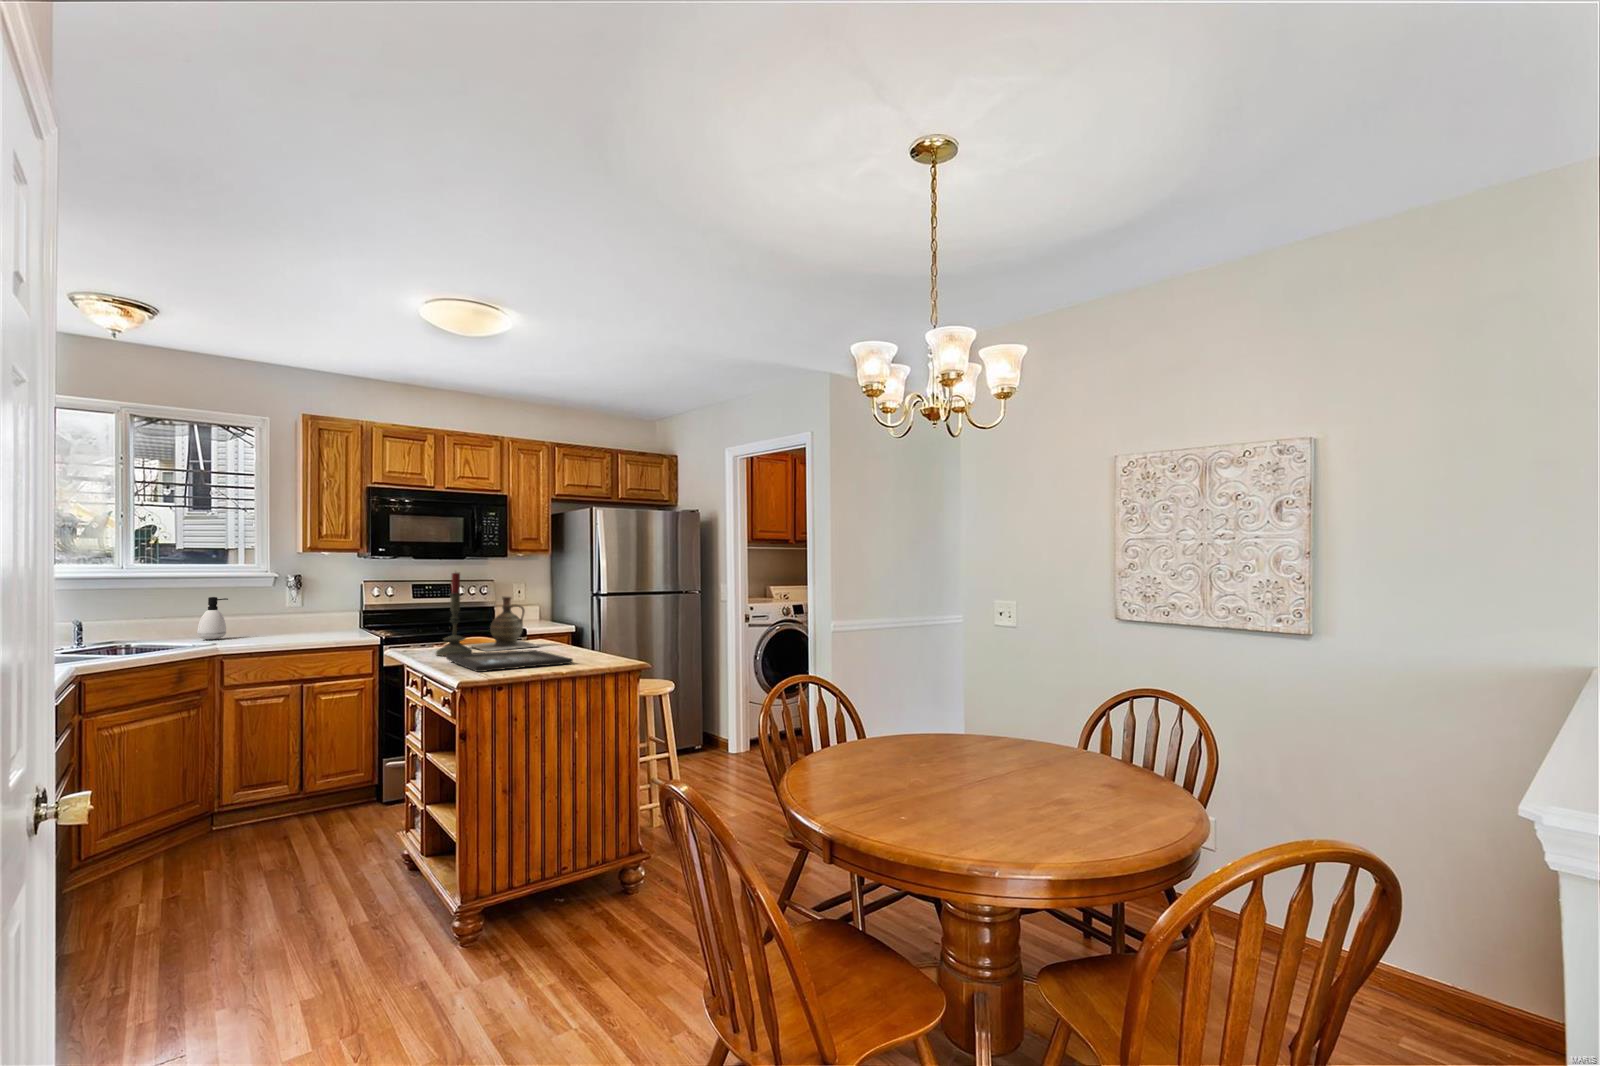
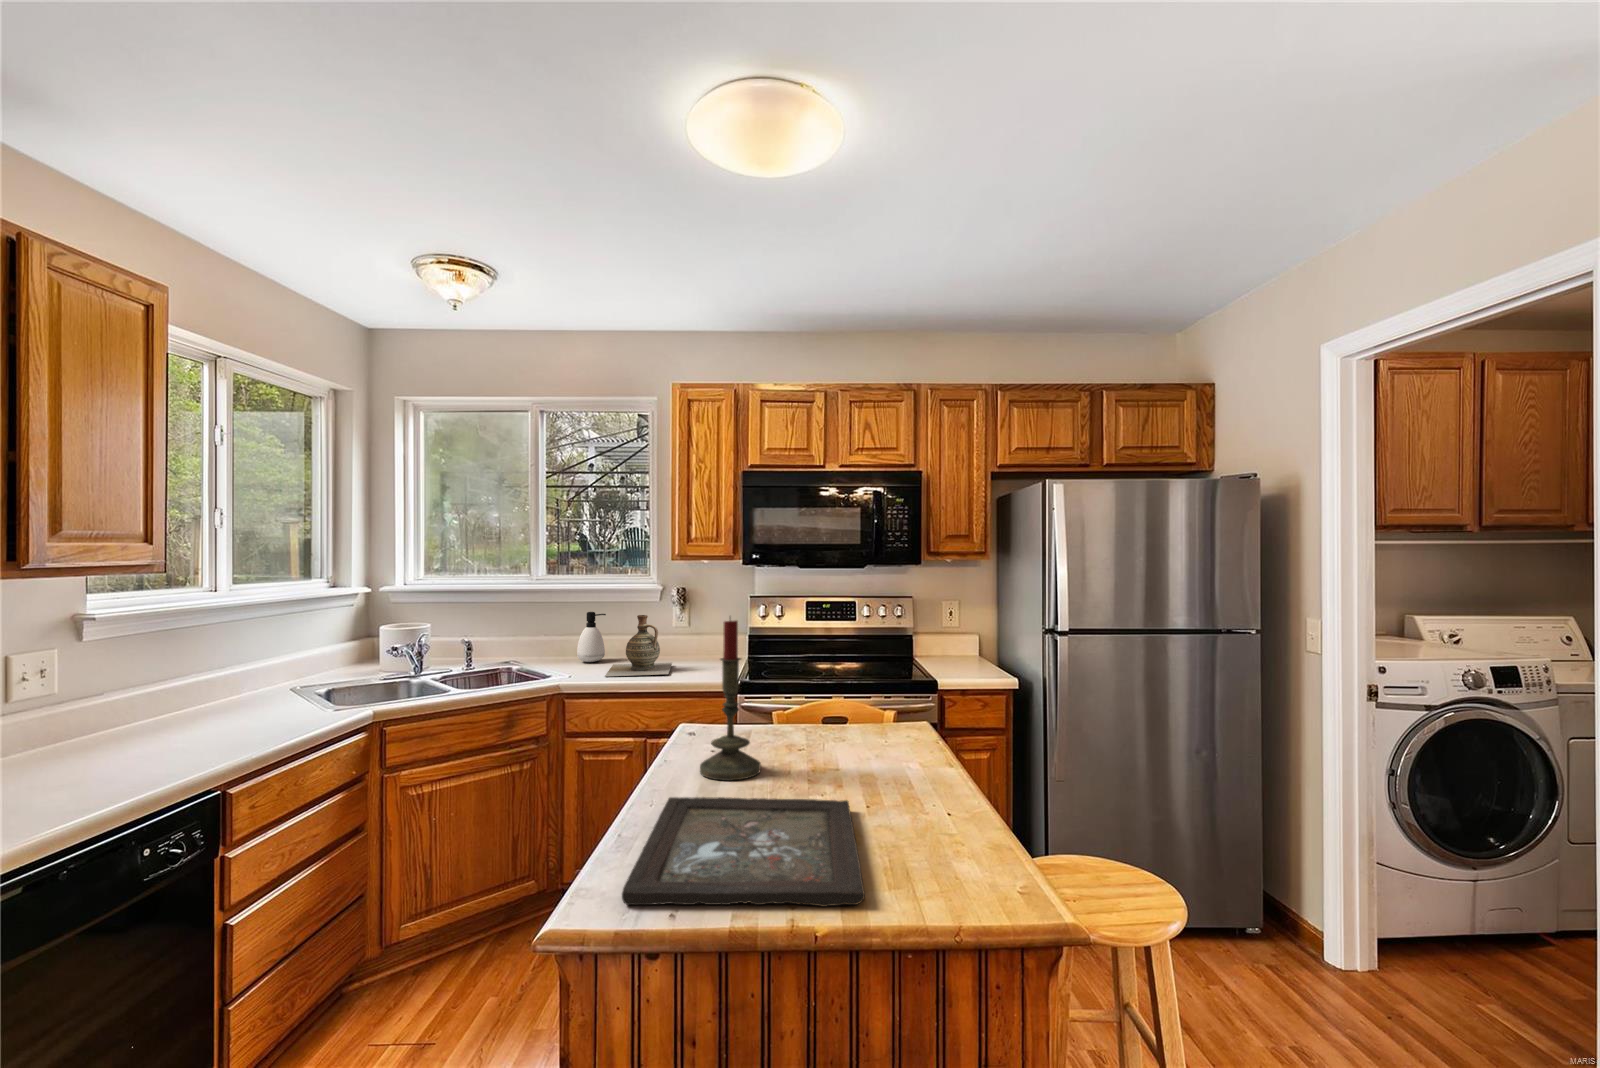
ceramic jug: present [470,597,537,651] -> present [605,615,672,676]

